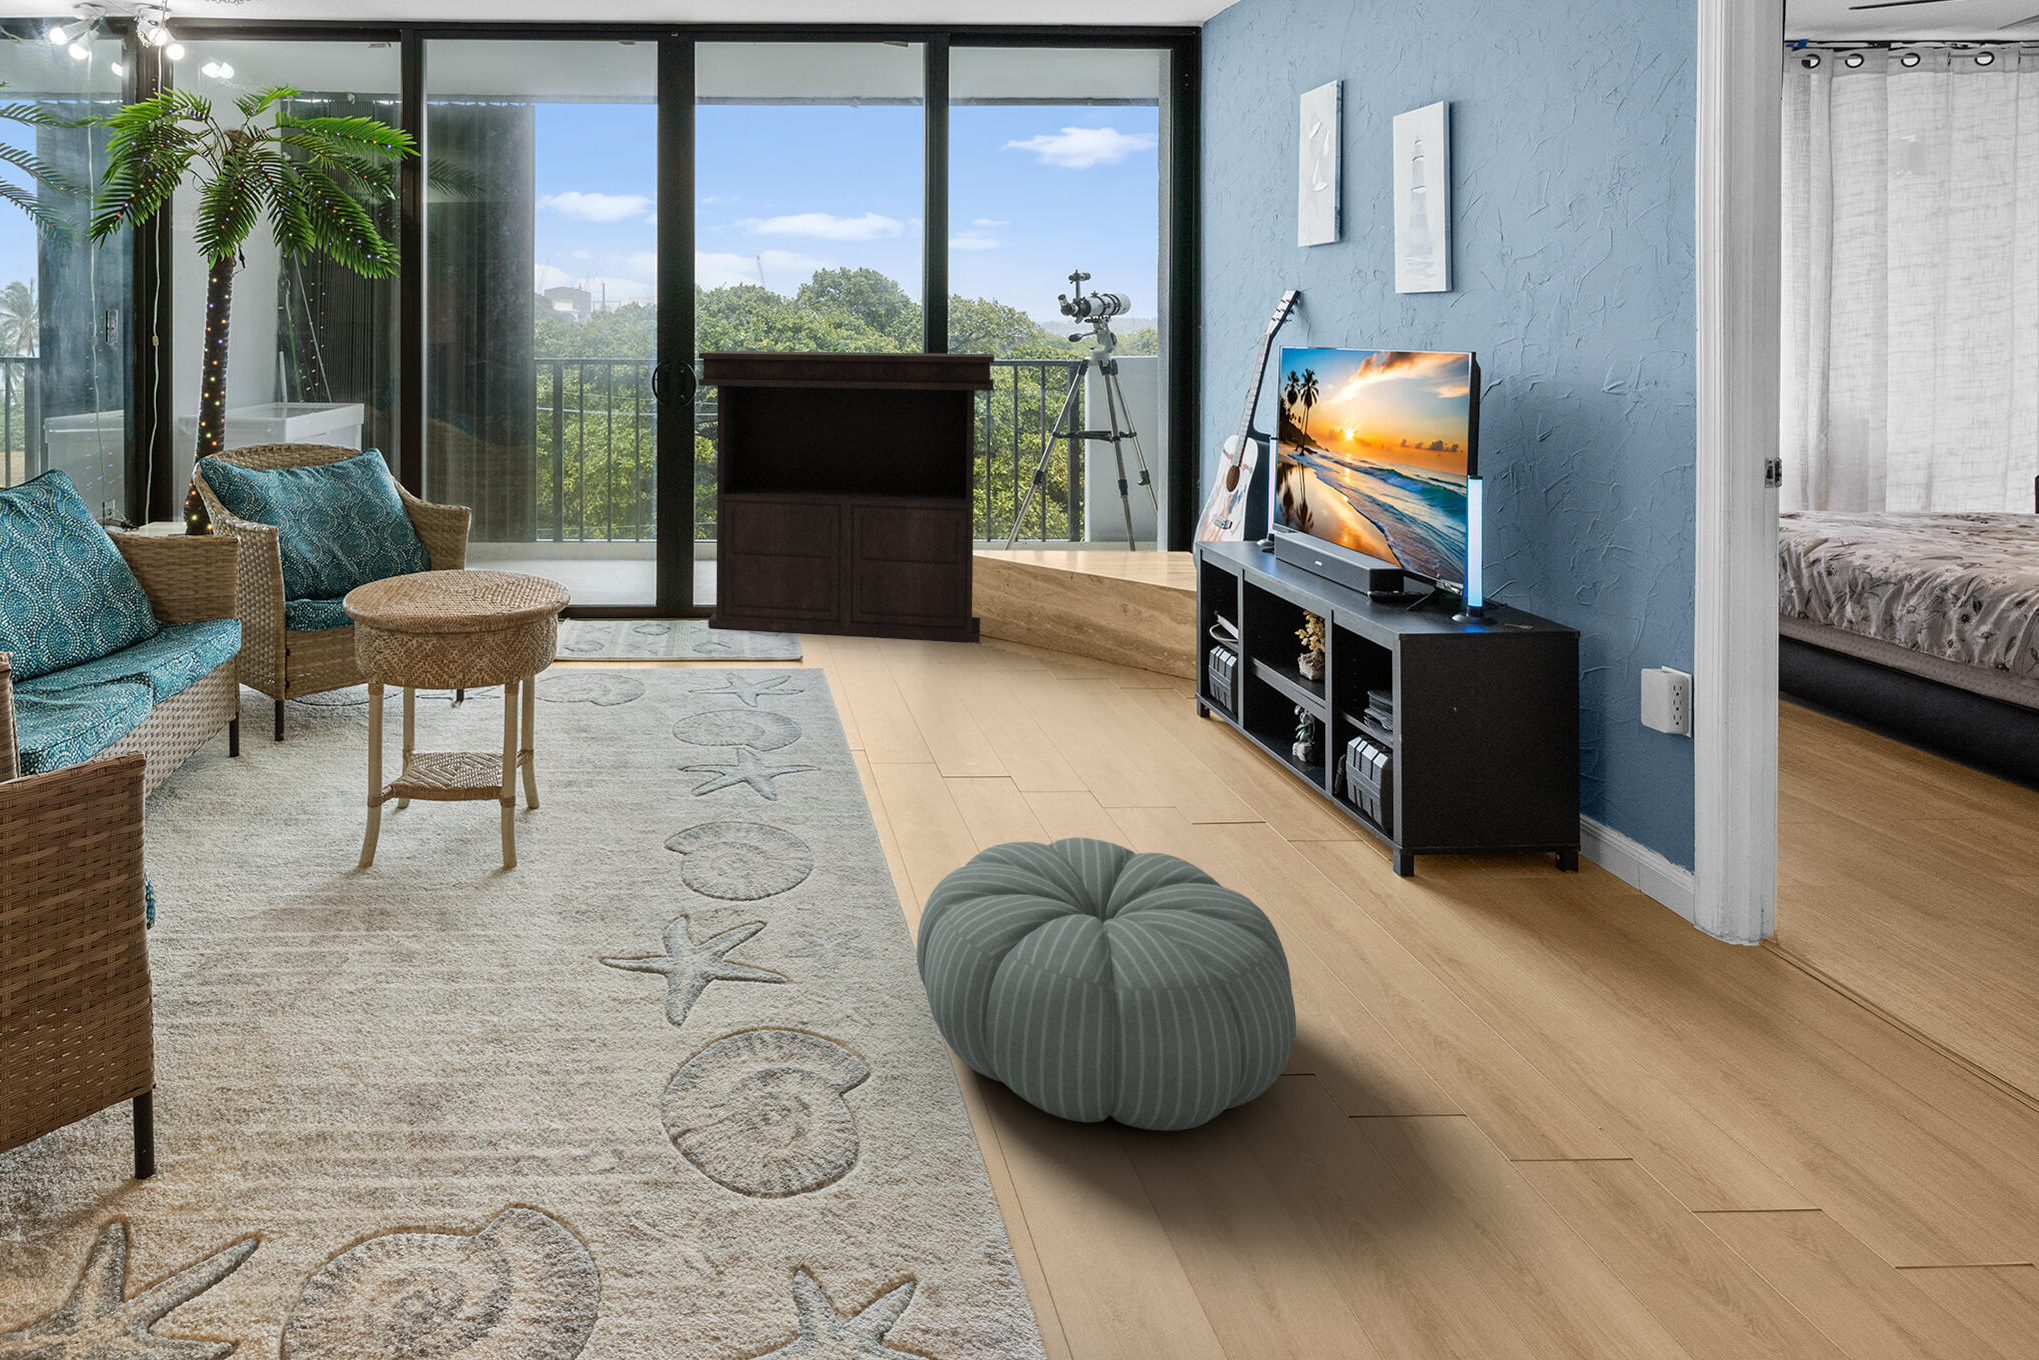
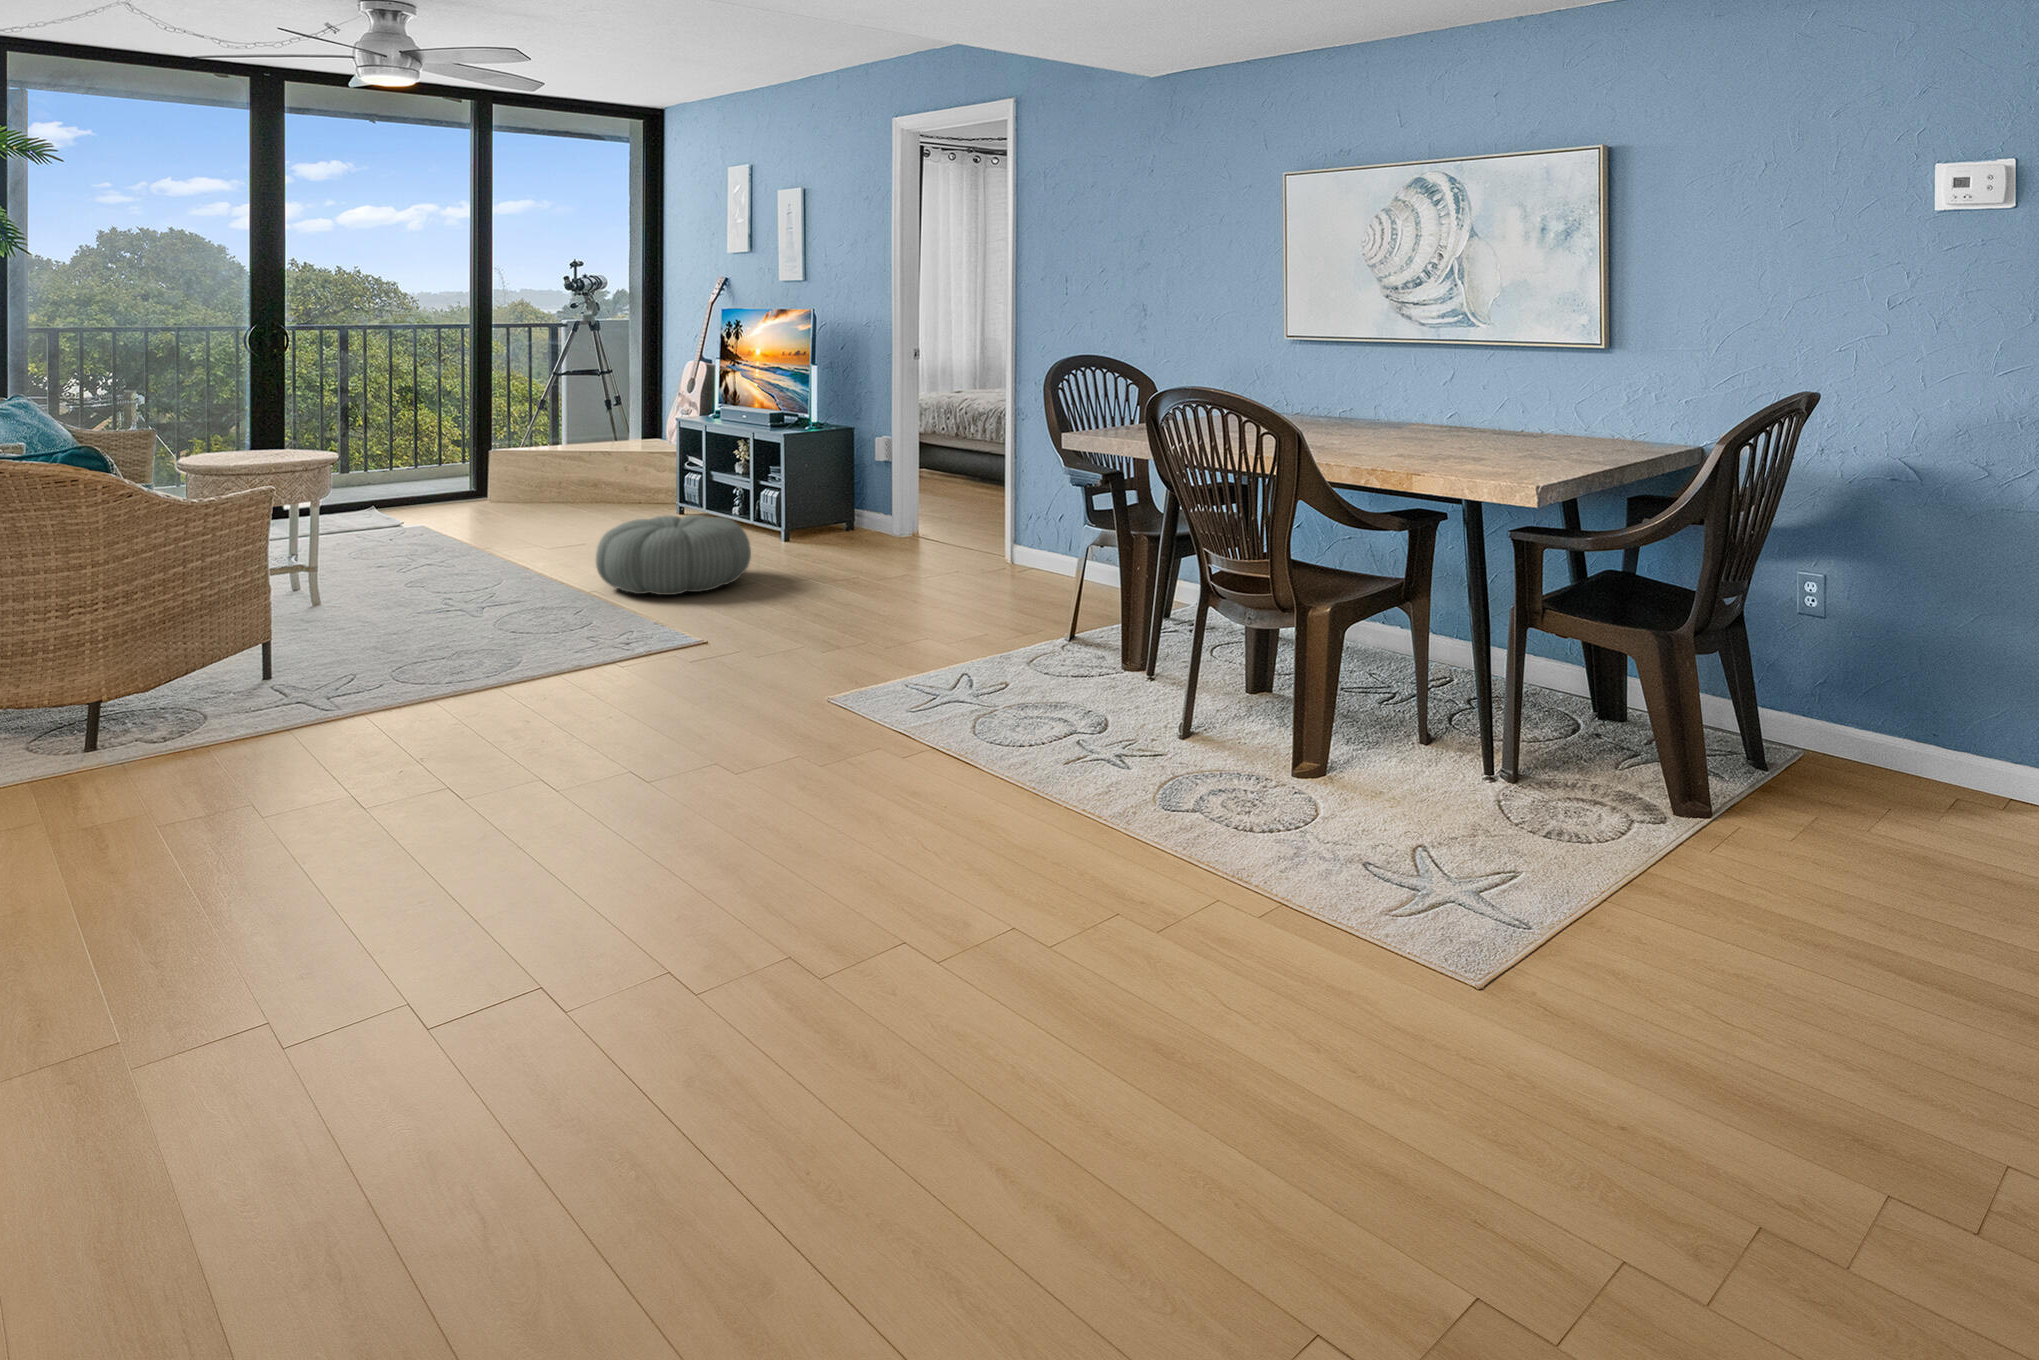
console table: present [699,351,994,643] -> none [304,315,539,519]

